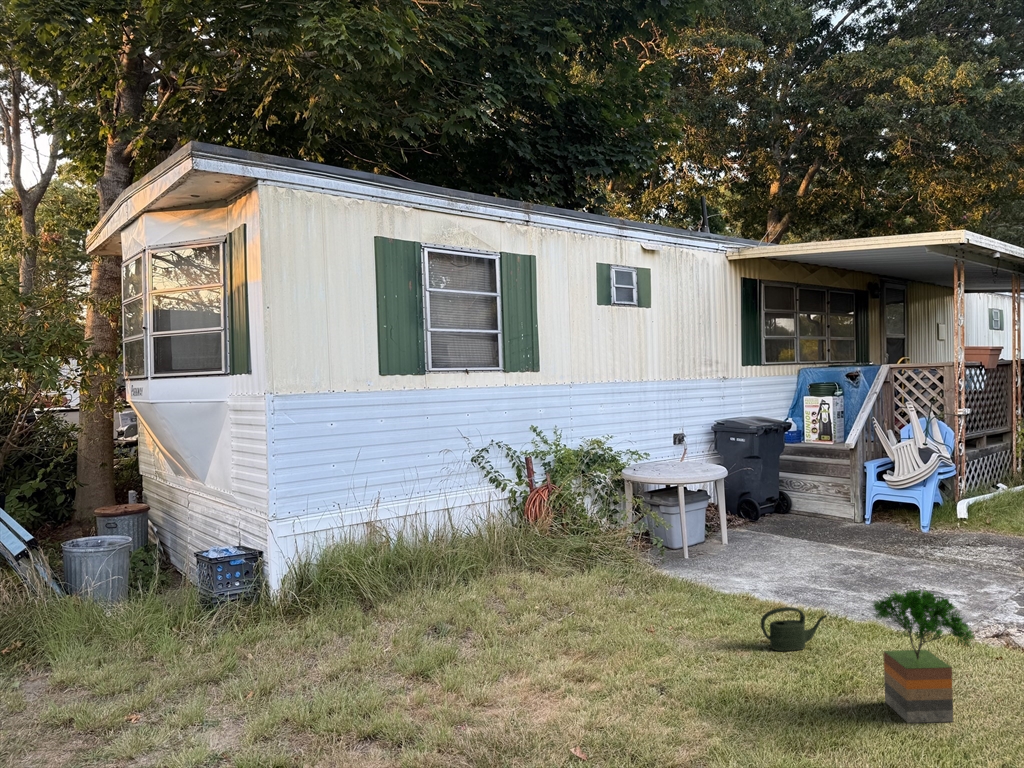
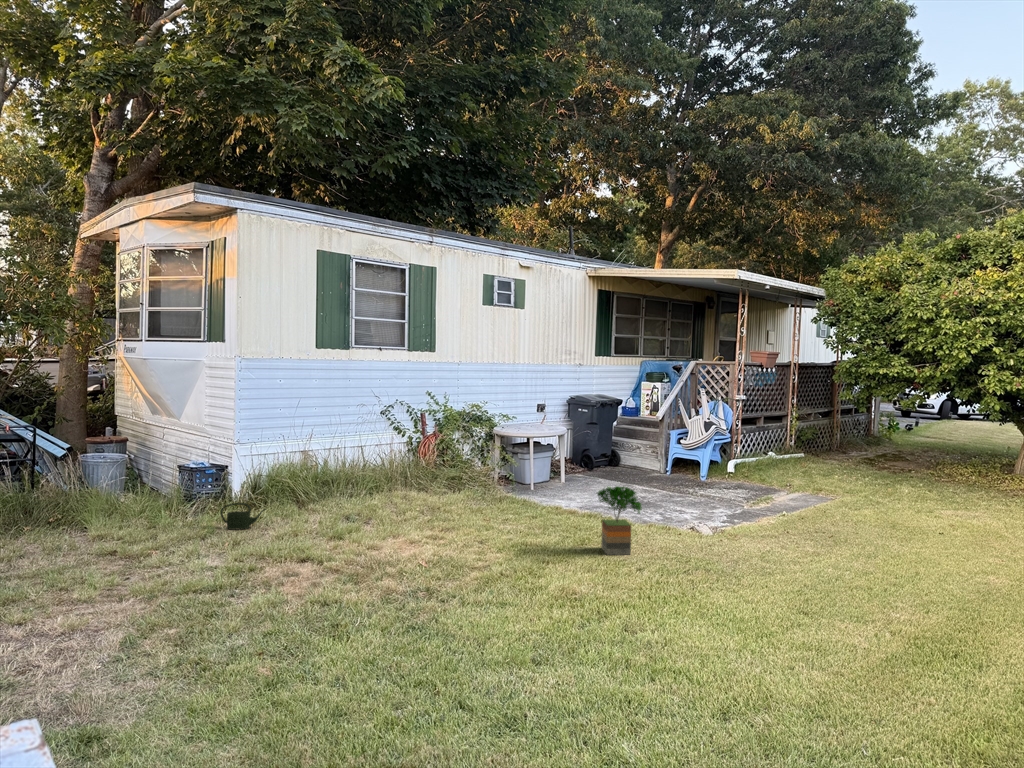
watering can: present [761,607,827,651] -> present [221,503,266,530]

